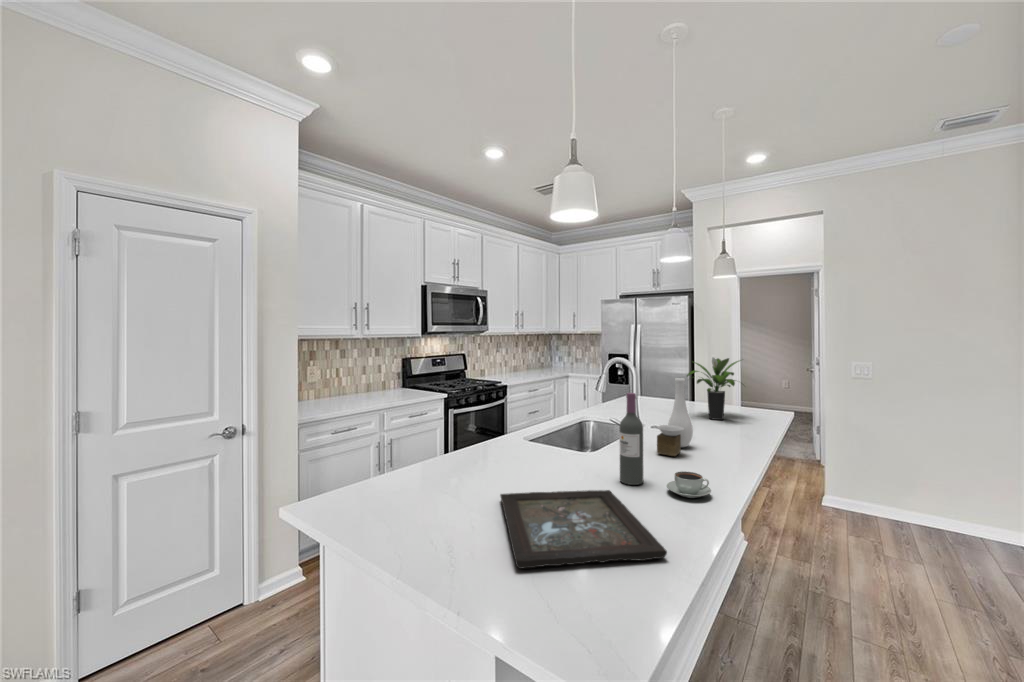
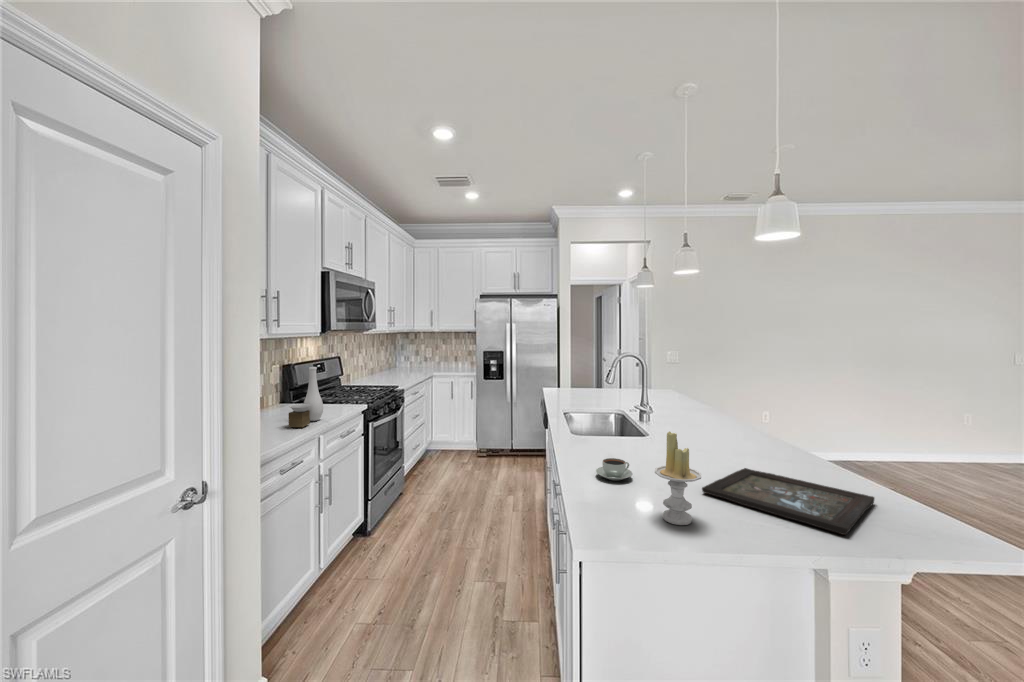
potted plant: present [687,358,739,420] -> none [630,355,673,406]
vase: present [657,378,693,456] -> present [288,367,323,427]
wine bottle: present [620,393,643,485] -> none [720,387,742,462]
candle: none [395,423,440,517] -> present [655,431,701,525]
coffee cup: present [667,471,711,498] -> present [596,458,633,480]

